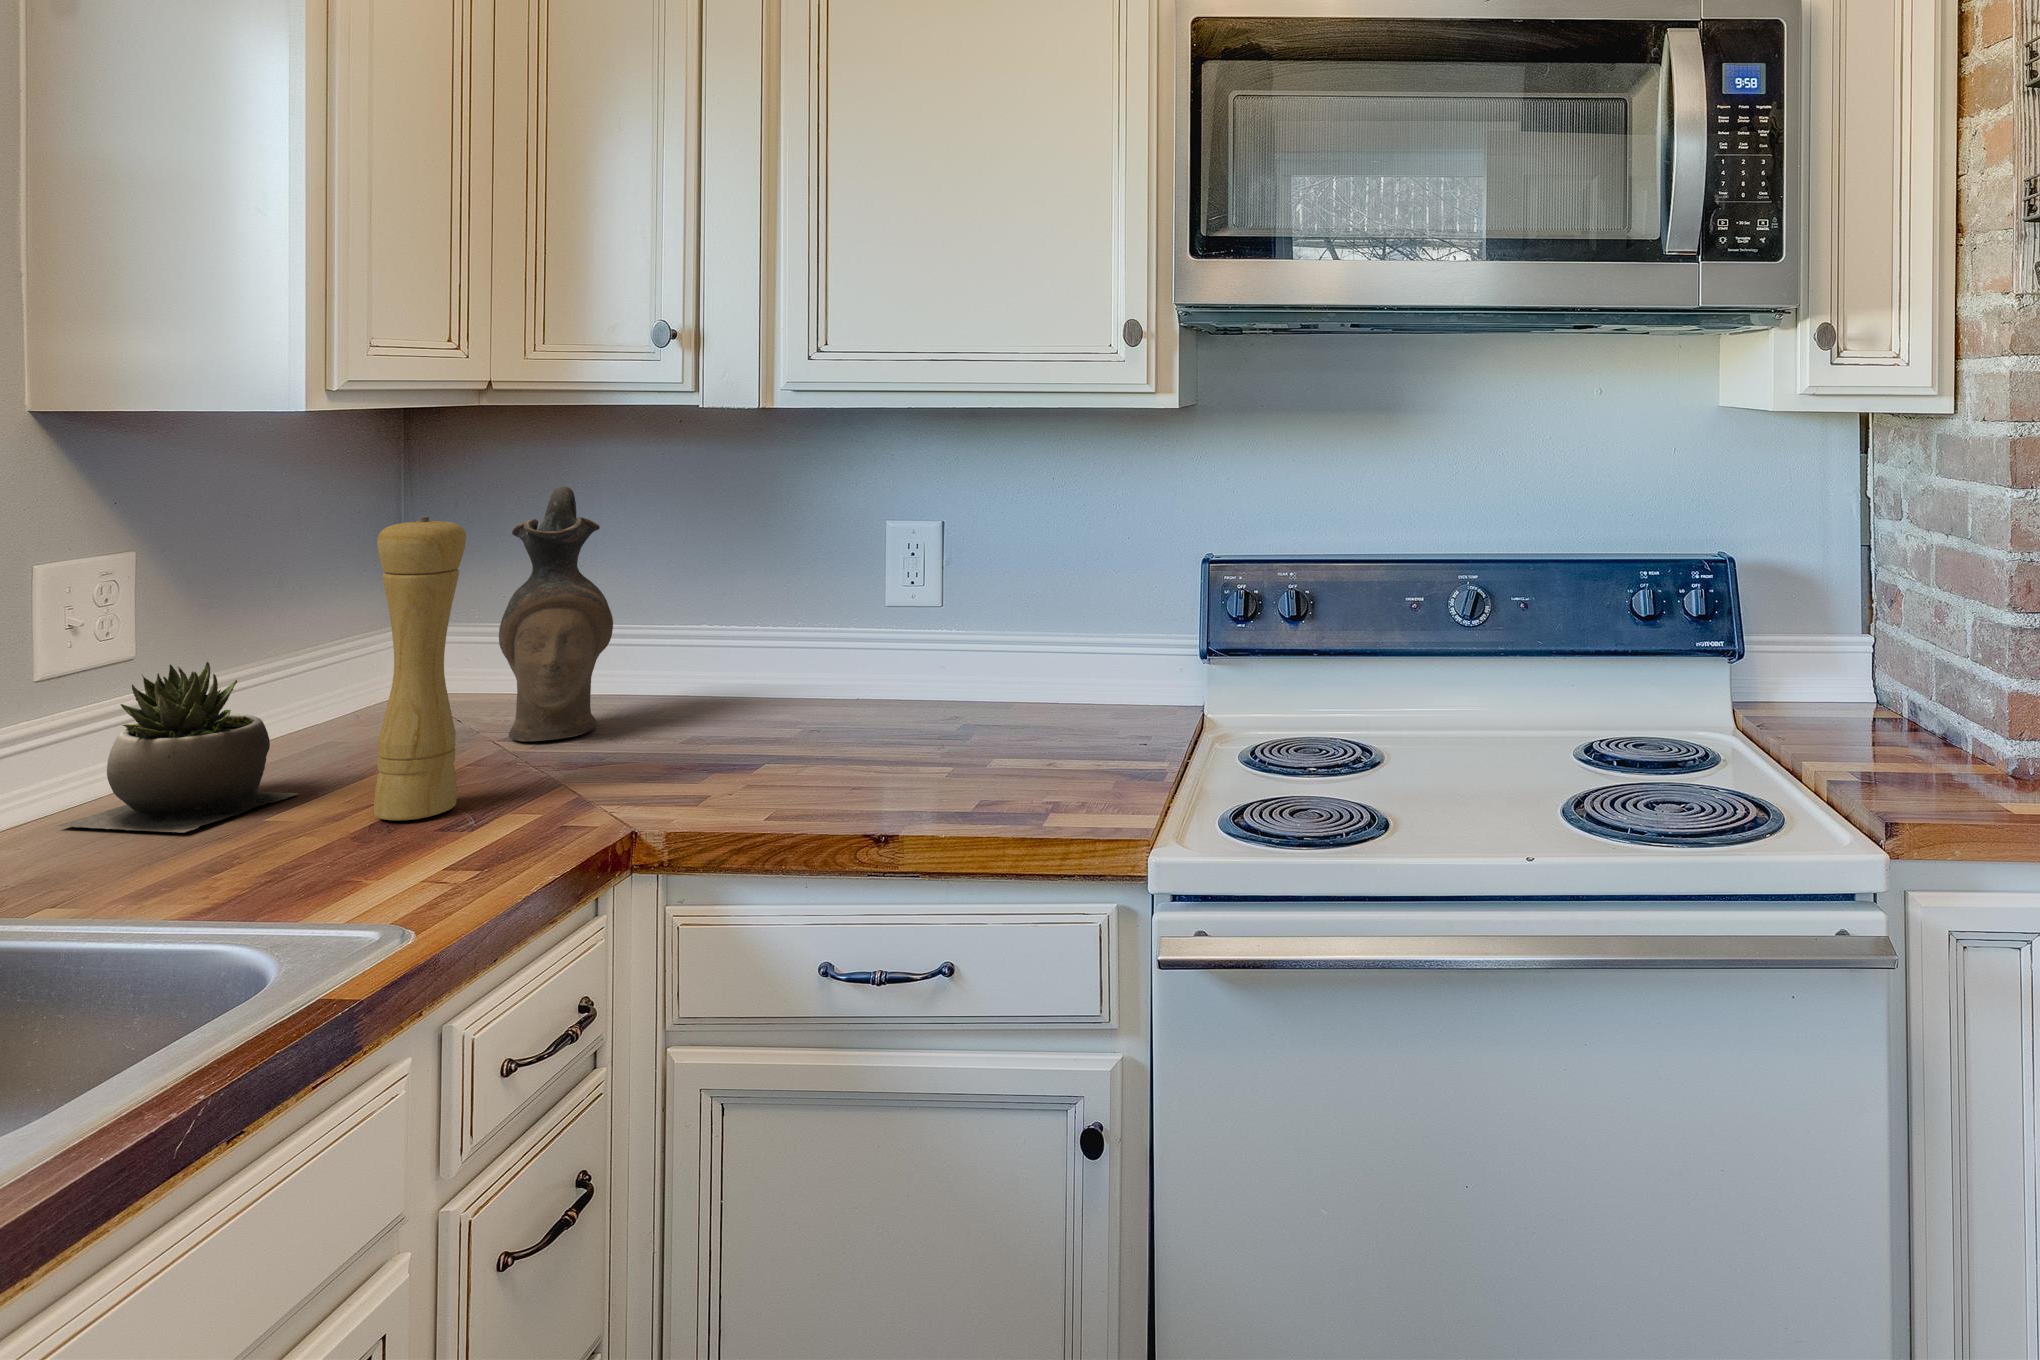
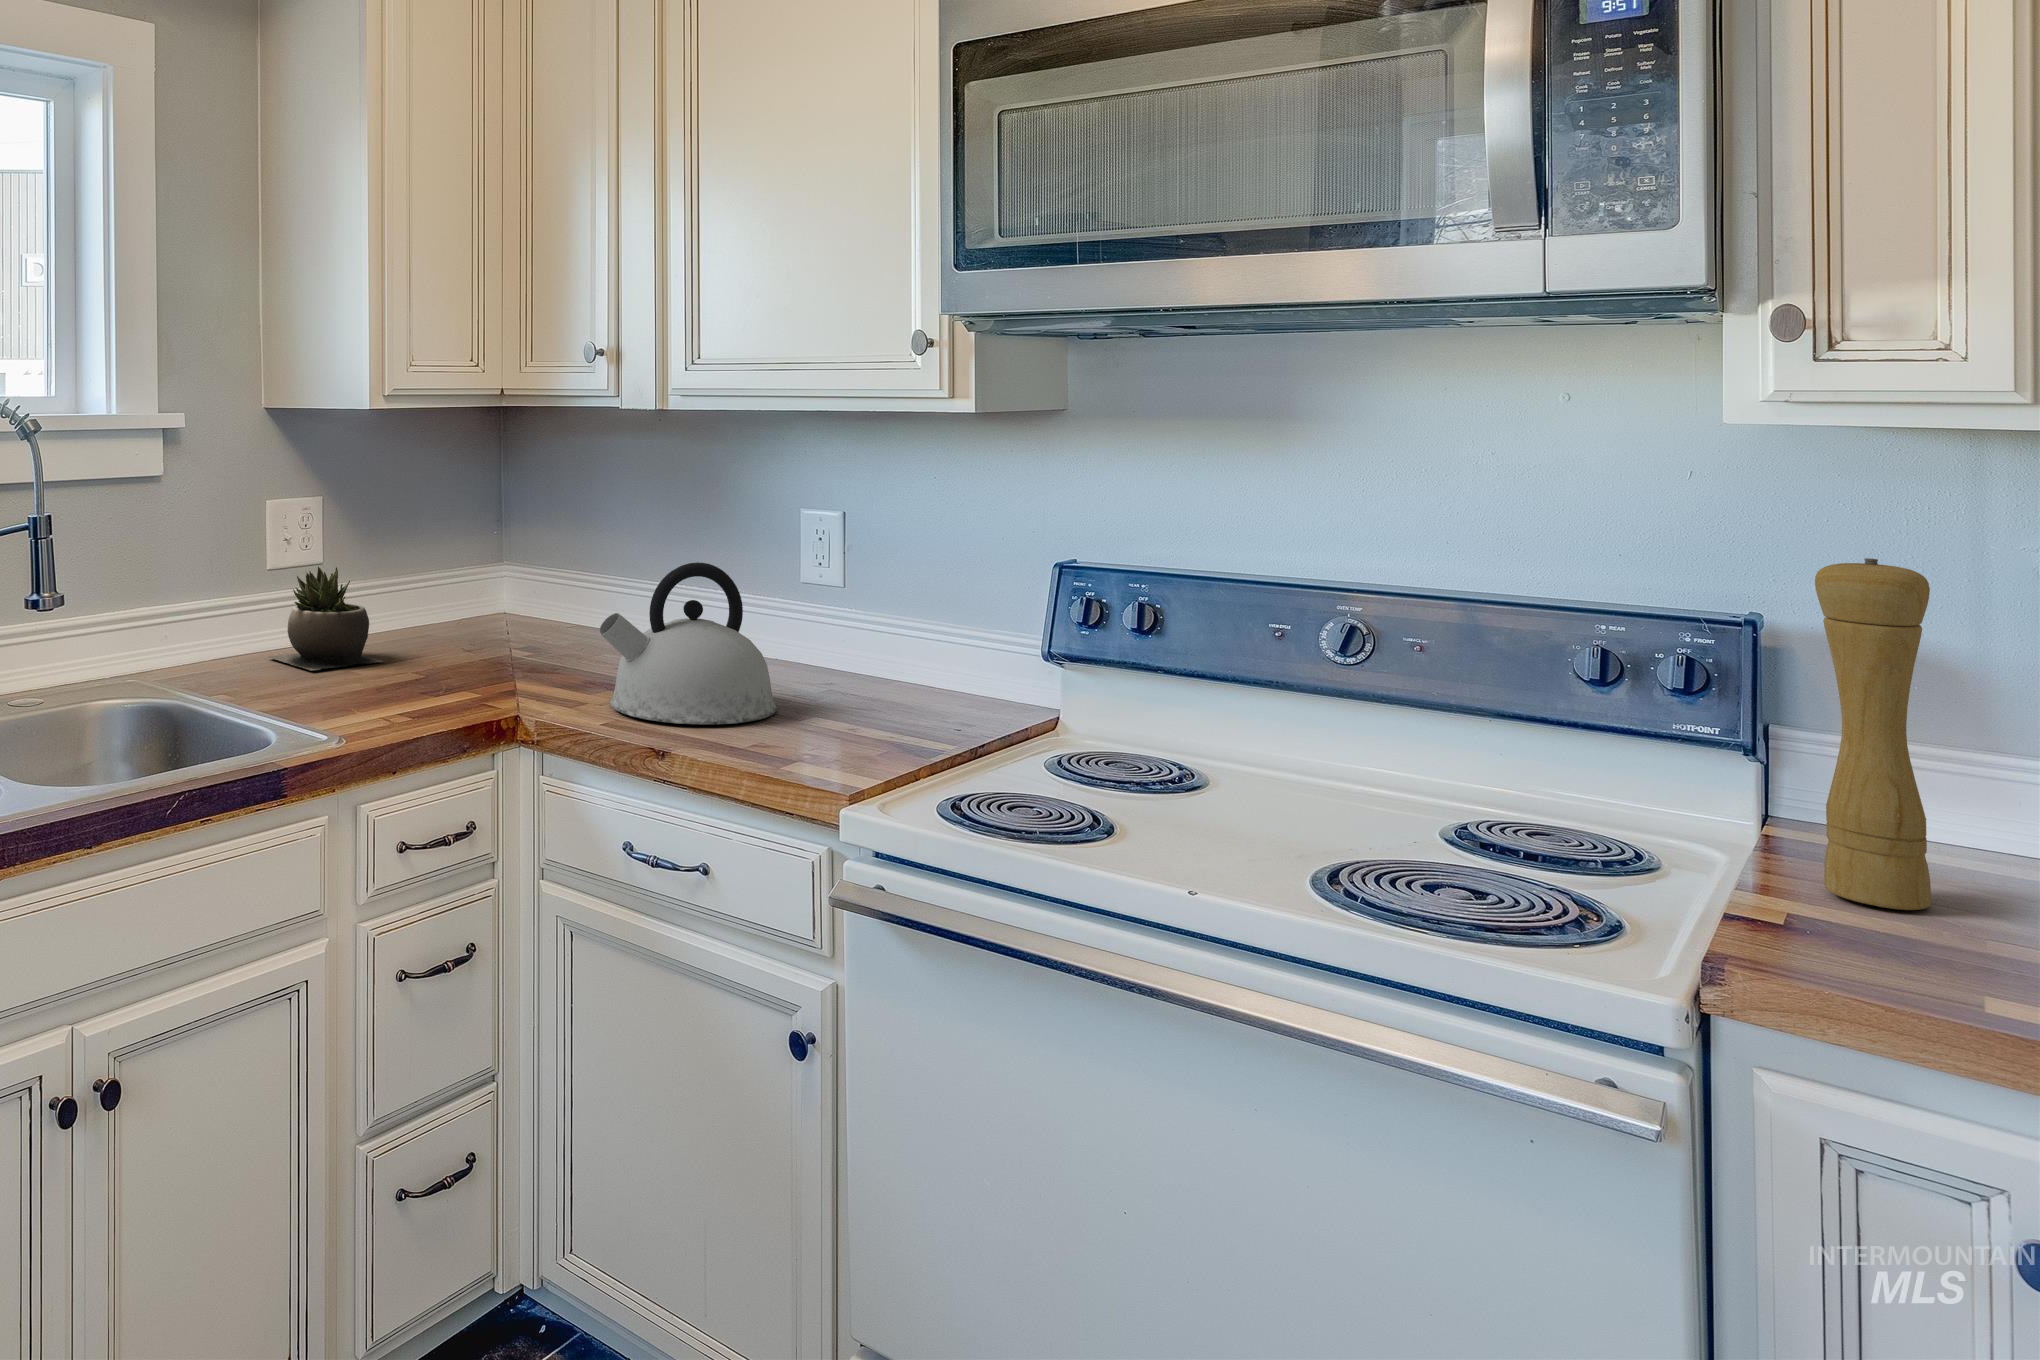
ceramic pitcher: present [499,487,613,741] -> none [512,468,587,655]
pepper mill: present [374,516,466,820] -> present [1815,558,1931,910]
kettle: none [734,594,949,800] -> present [599,562,777,724]

